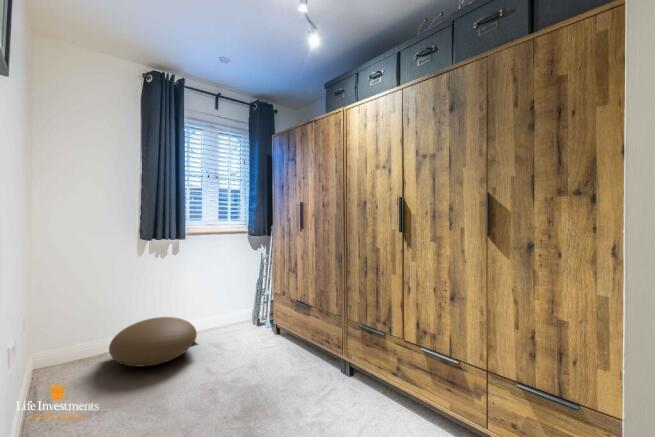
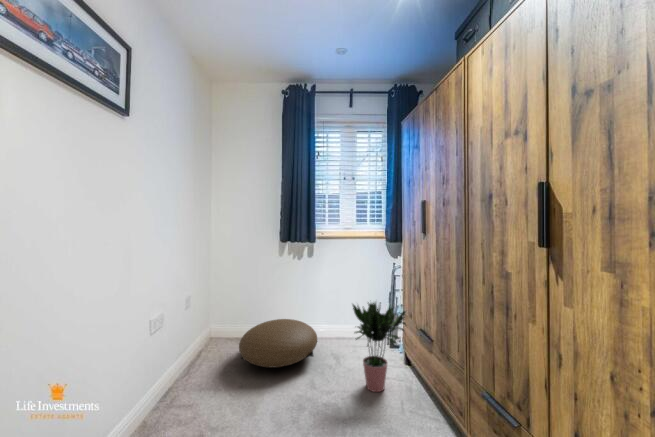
potted plant: none [240,280,291,358] -> present [353,302,406,392]

